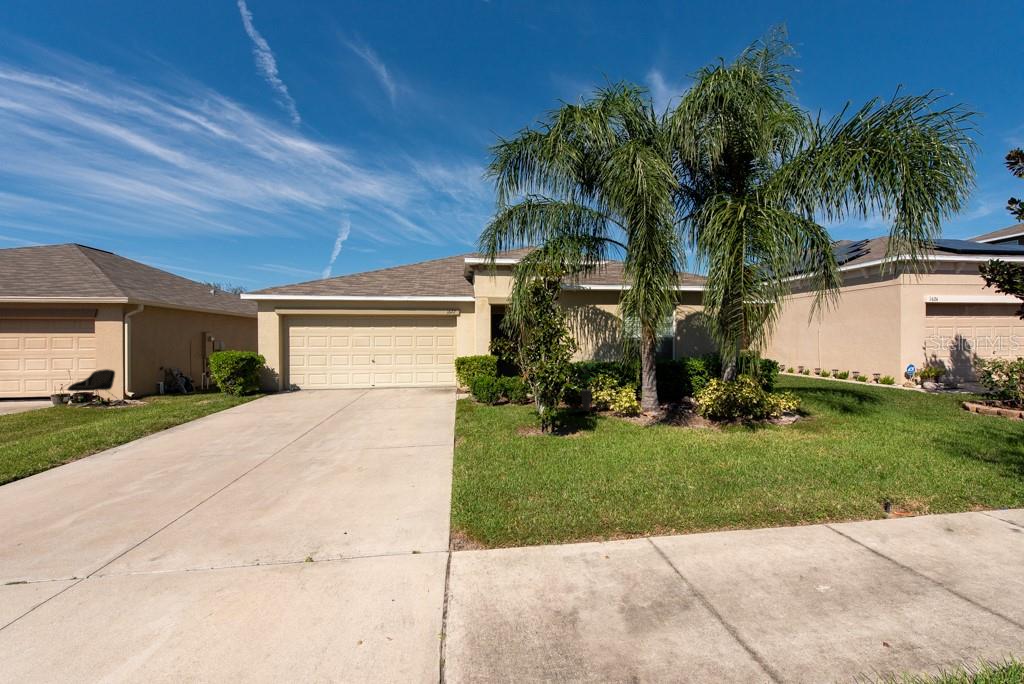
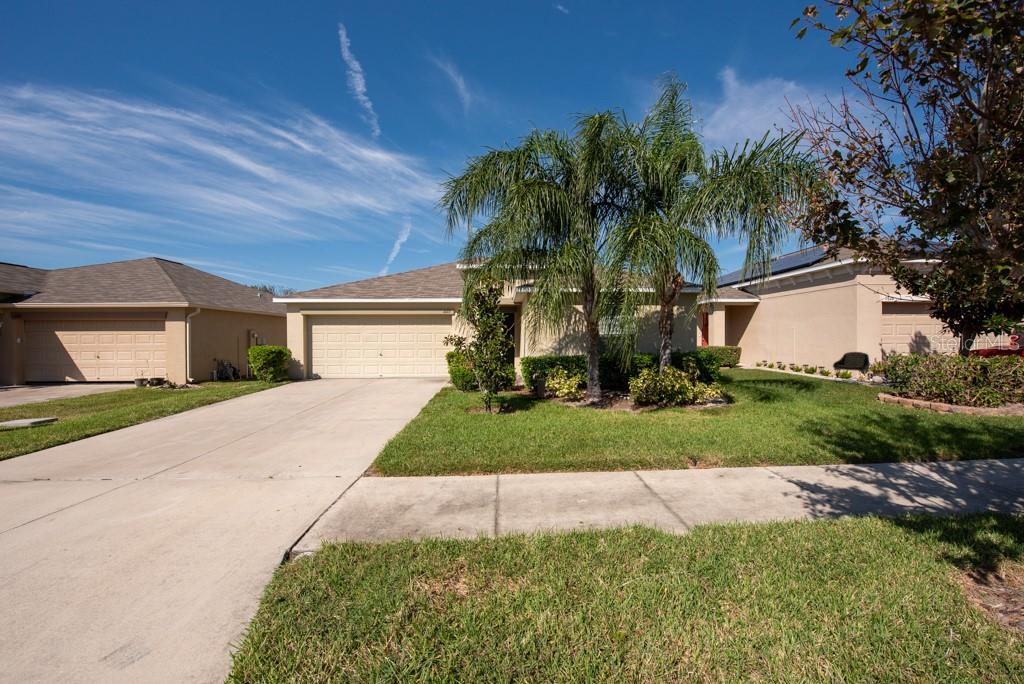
lounge chair: present [67,369,115,405] -> present [833,352,869,382]

